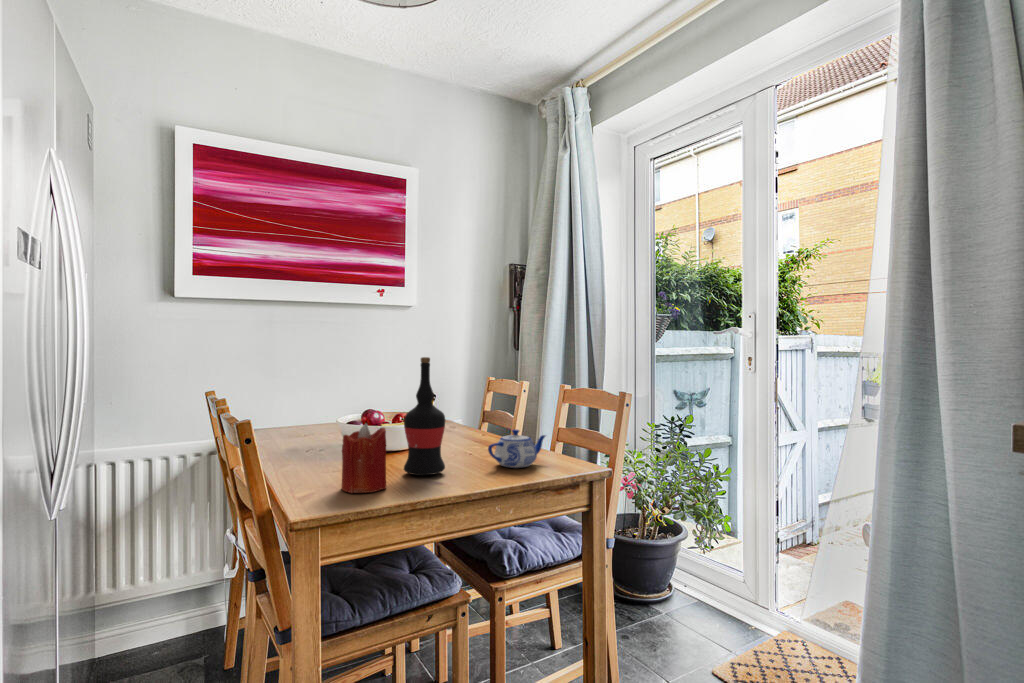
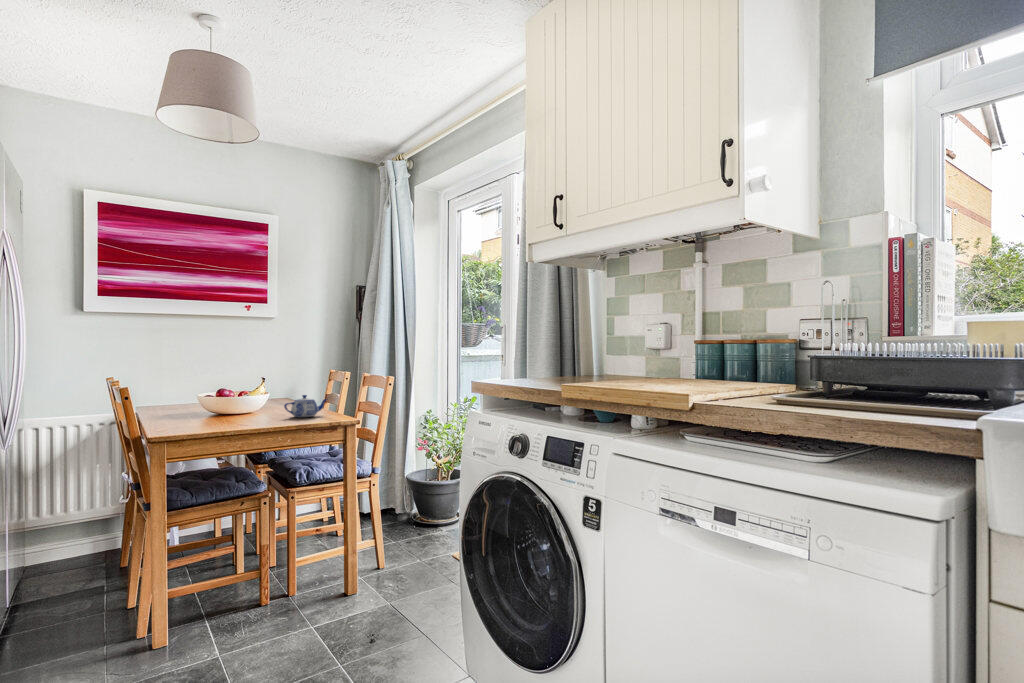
wine bottle: present [404,357,445,475] -> none [227,350,255,420]
candle: present [342,424,386,493] -> none [182,388,211,427]

